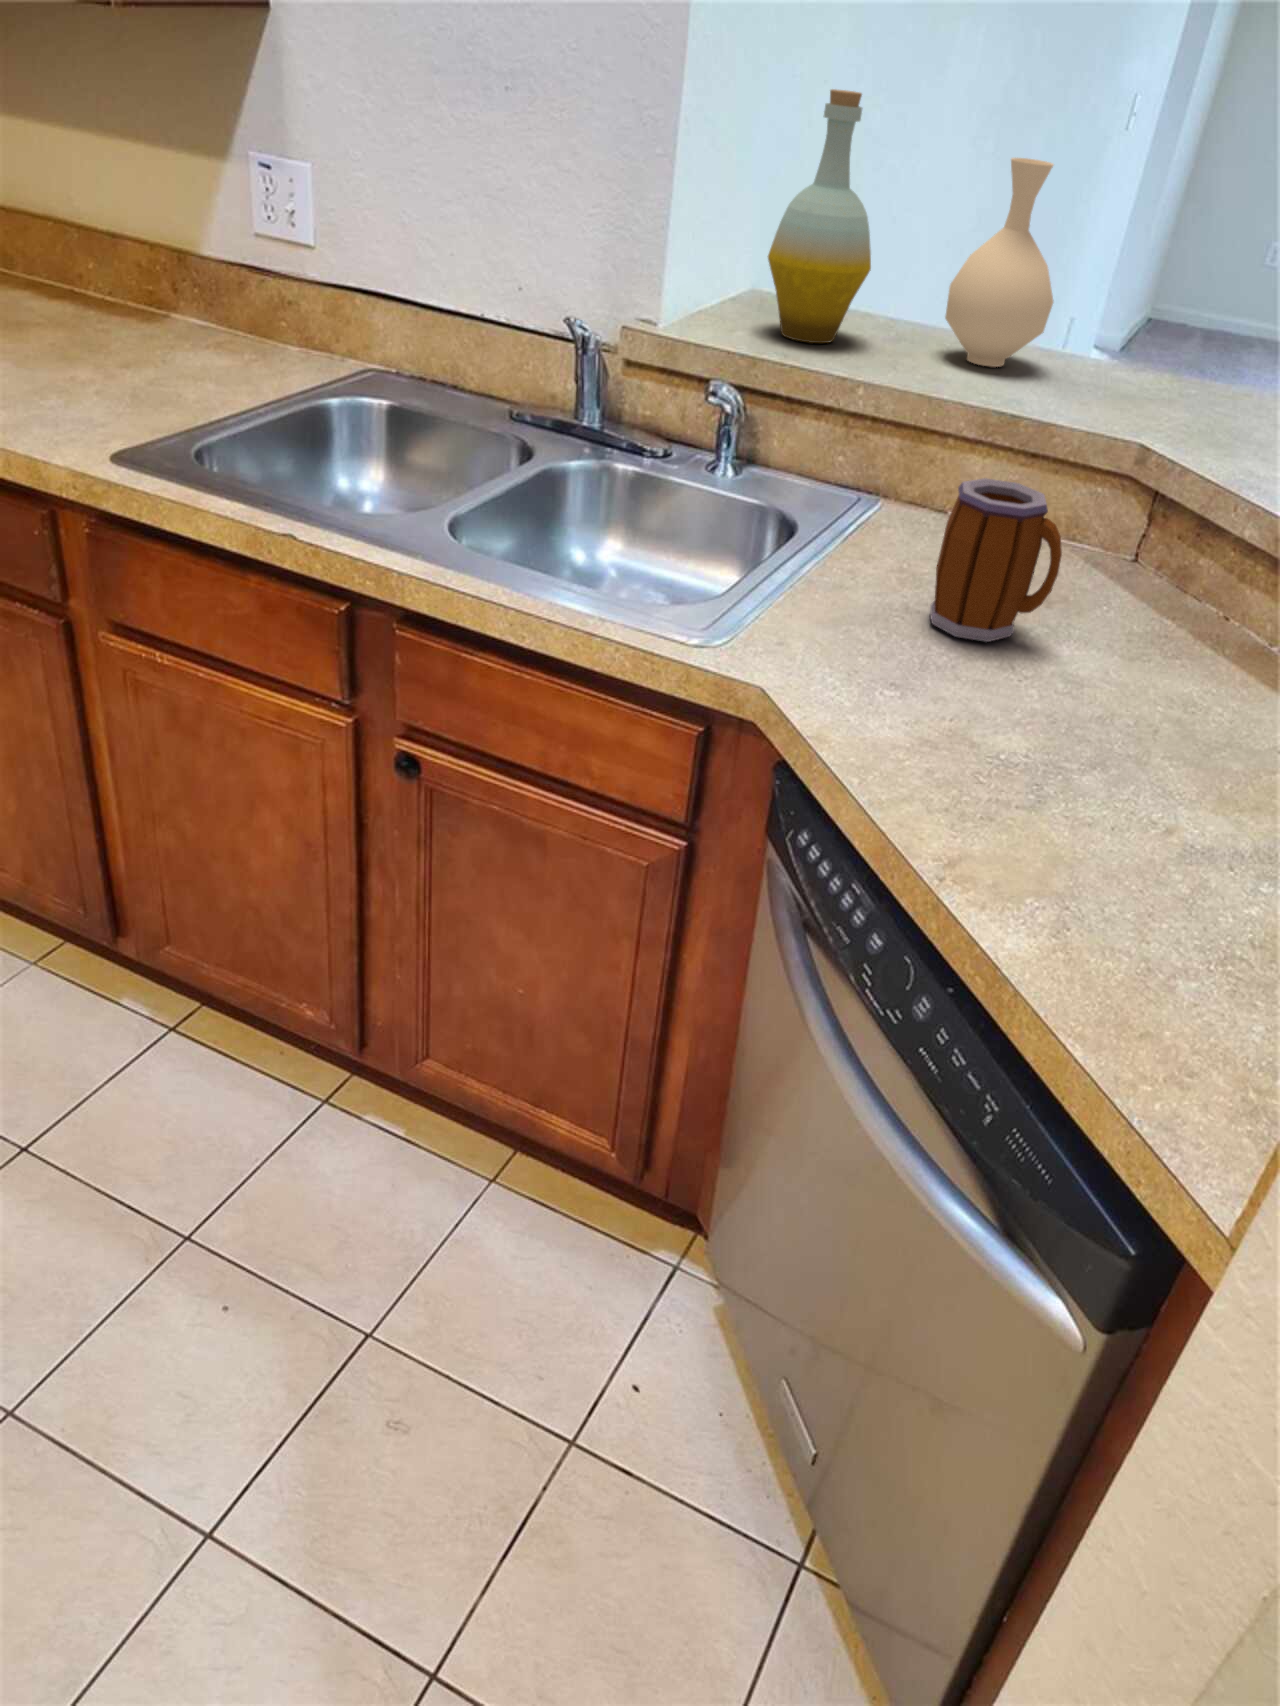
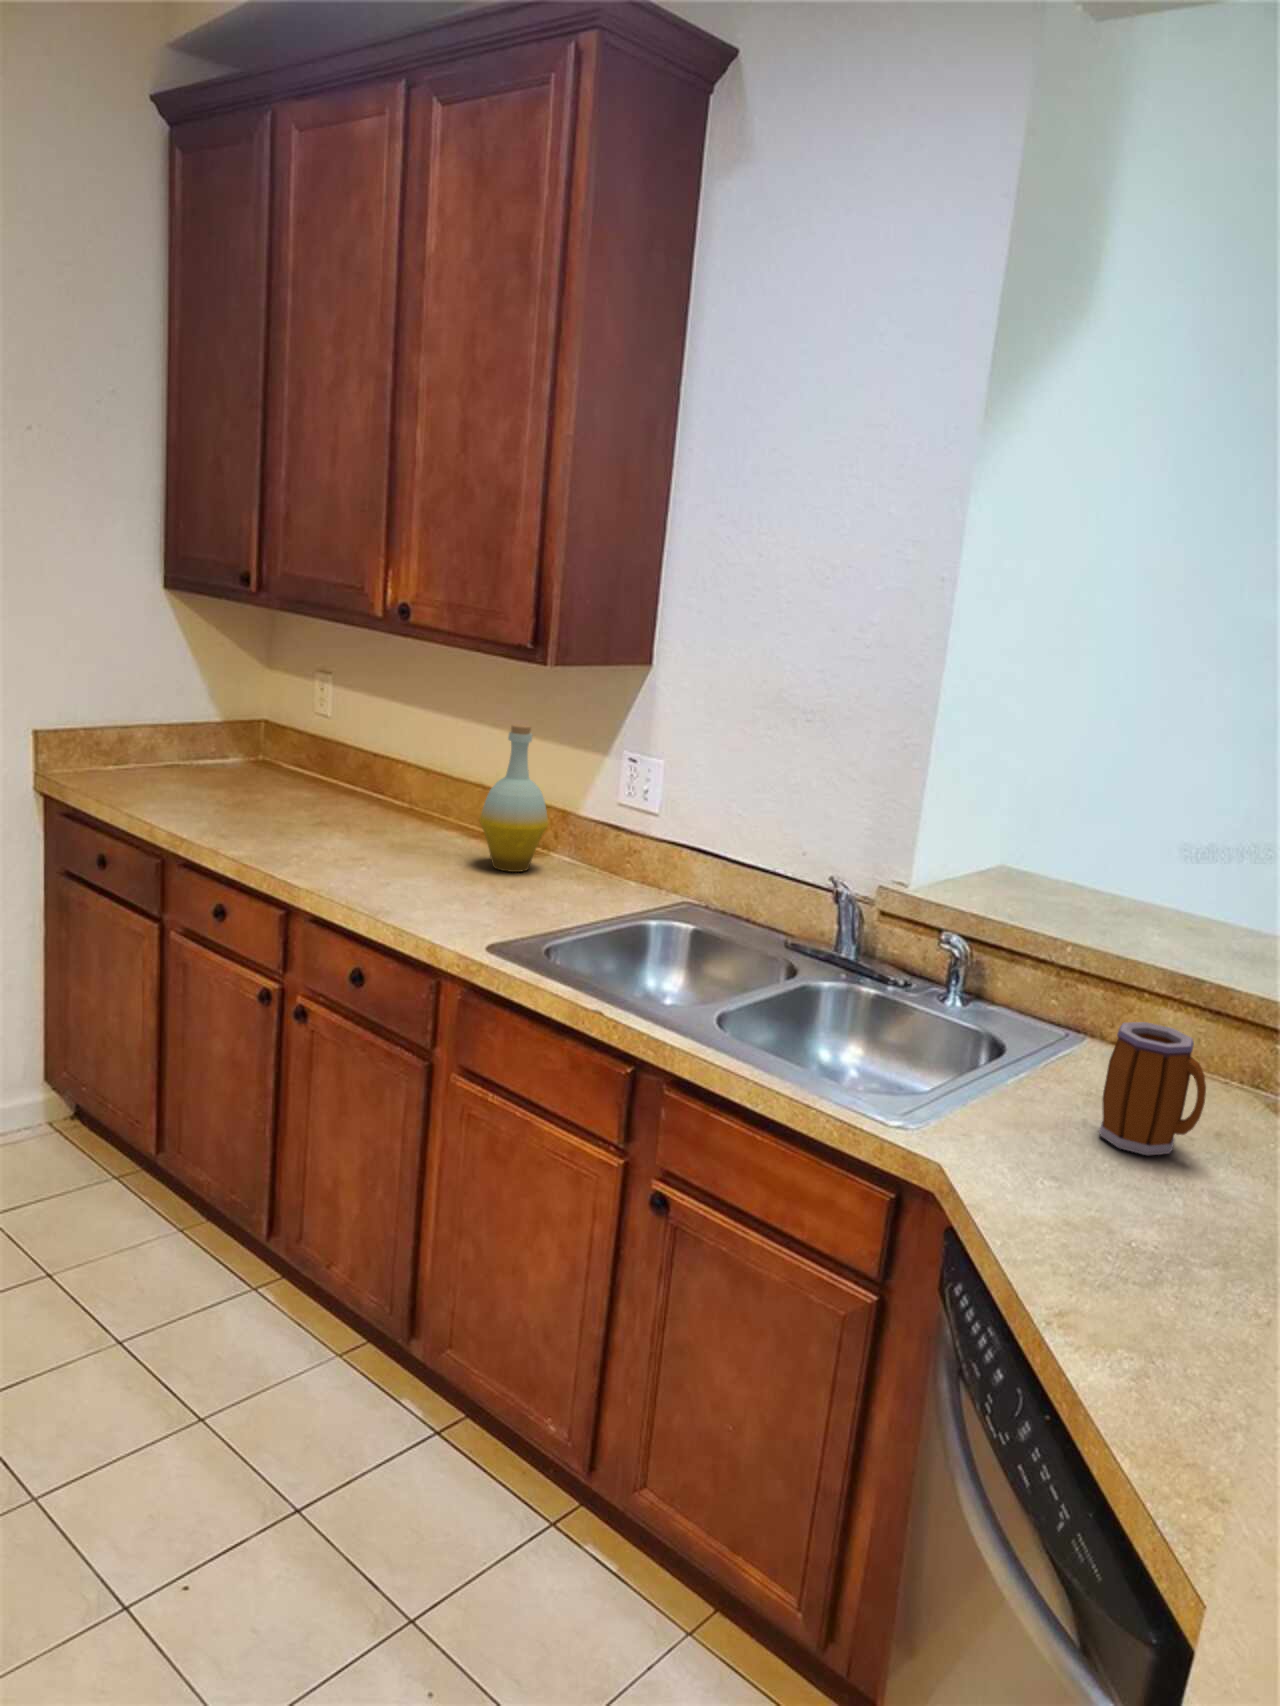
bottle: present [768,89,871,343] -> present [480,724,548,872]
vase: present [945,158,1053,367] -> none [1151,783,1245,938]

